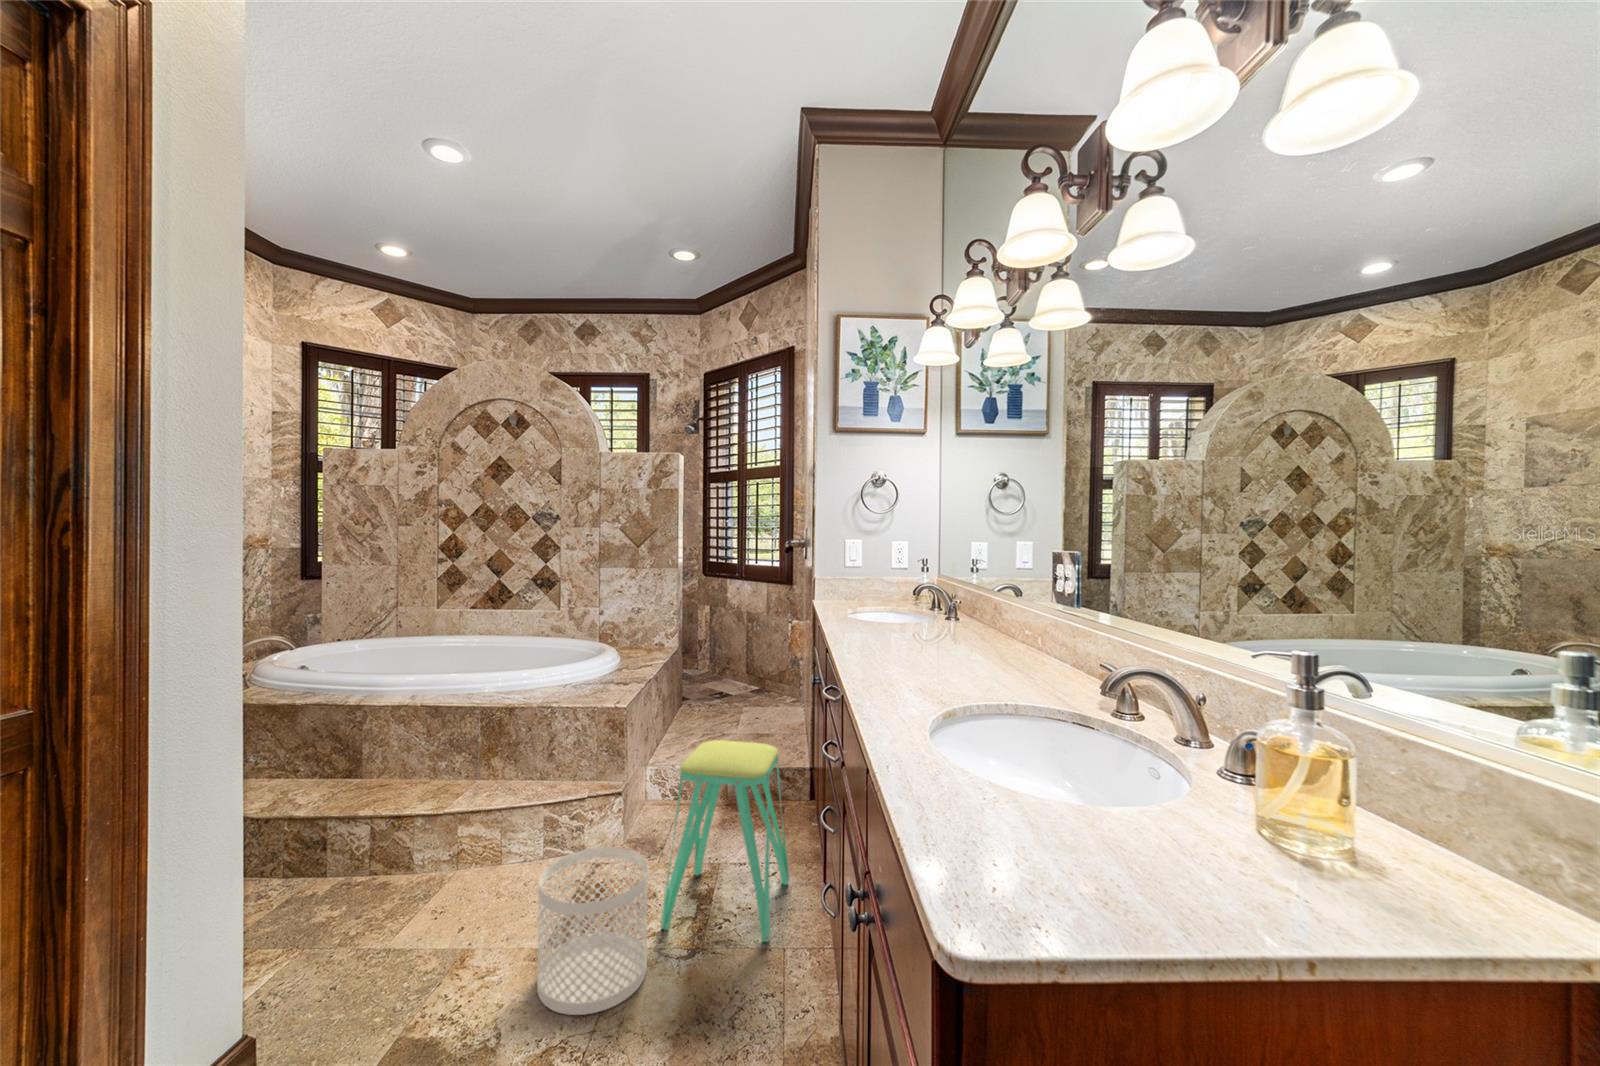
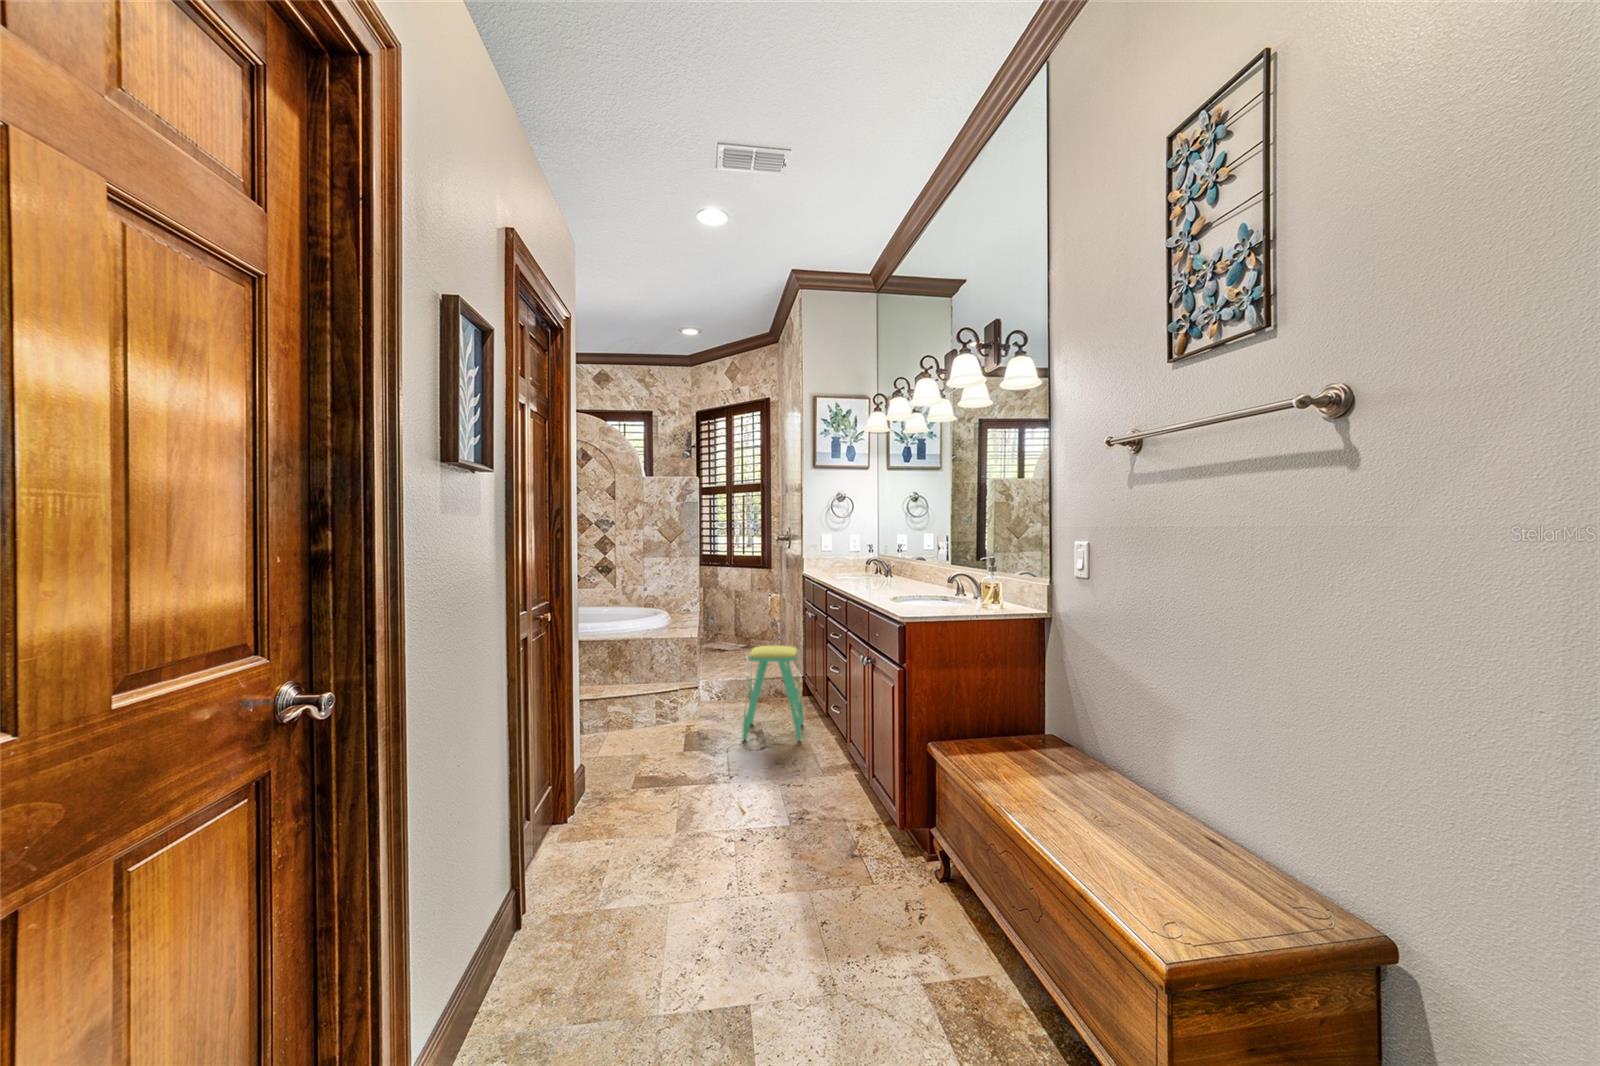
waste basket: present [537,847,648,1015] -> none [691,695,744,763]

